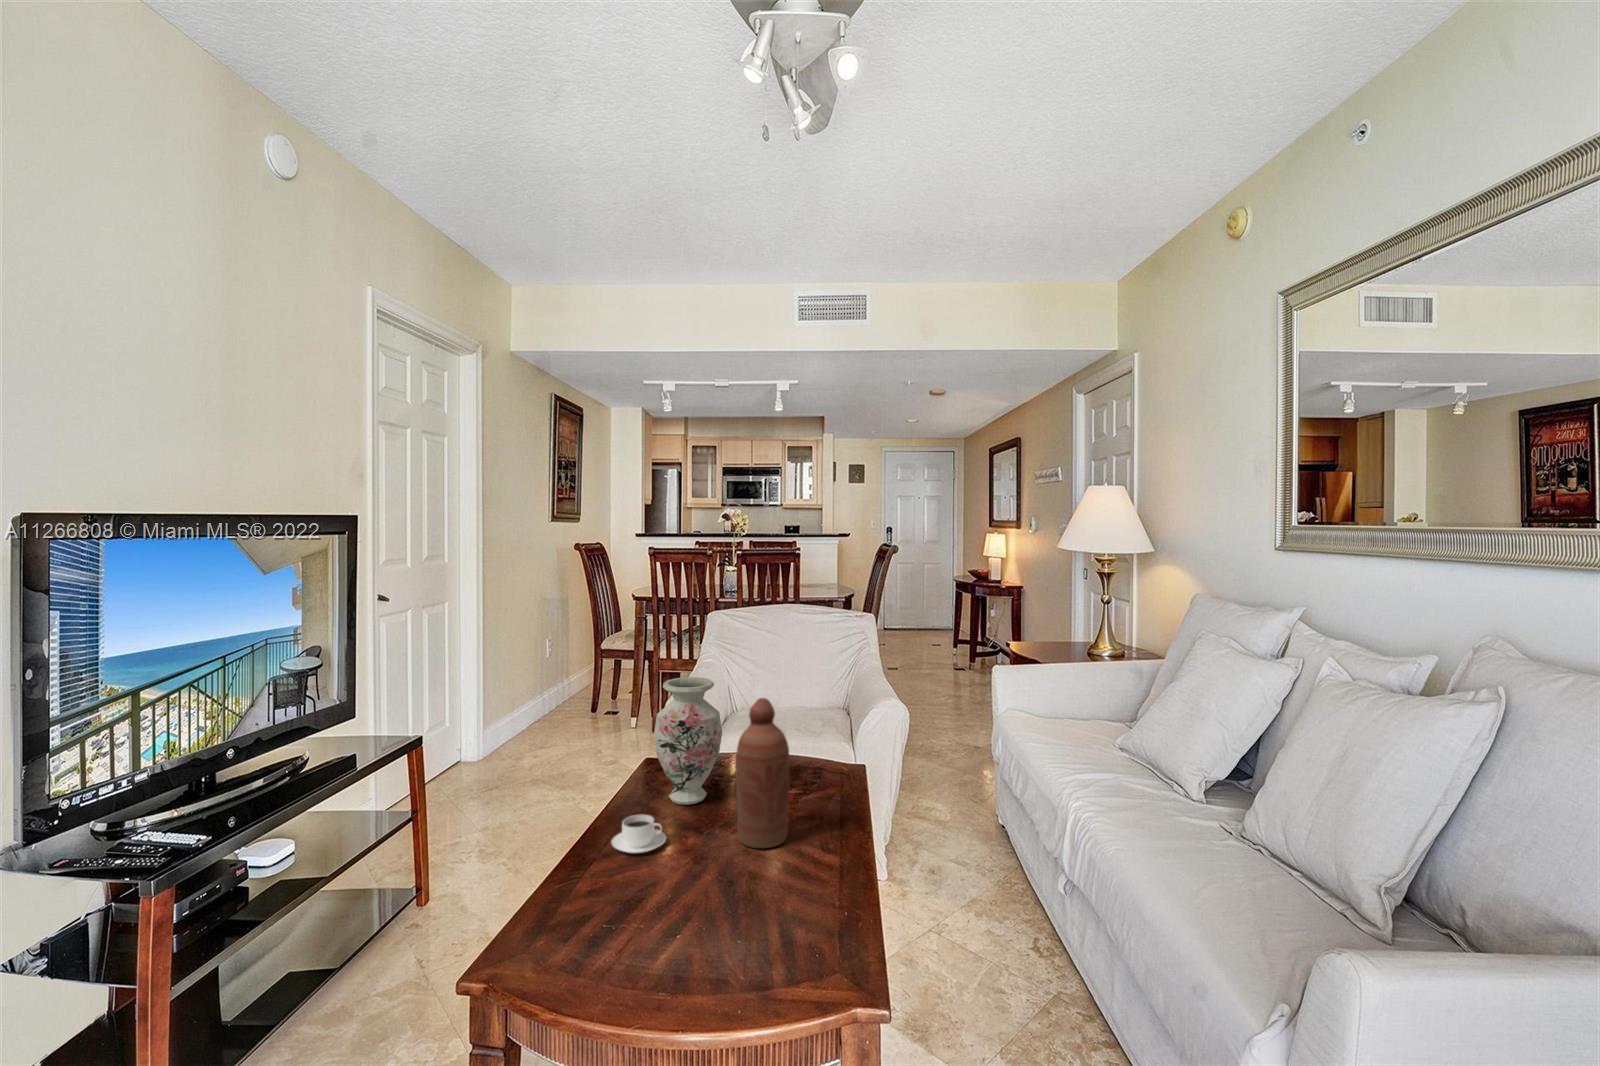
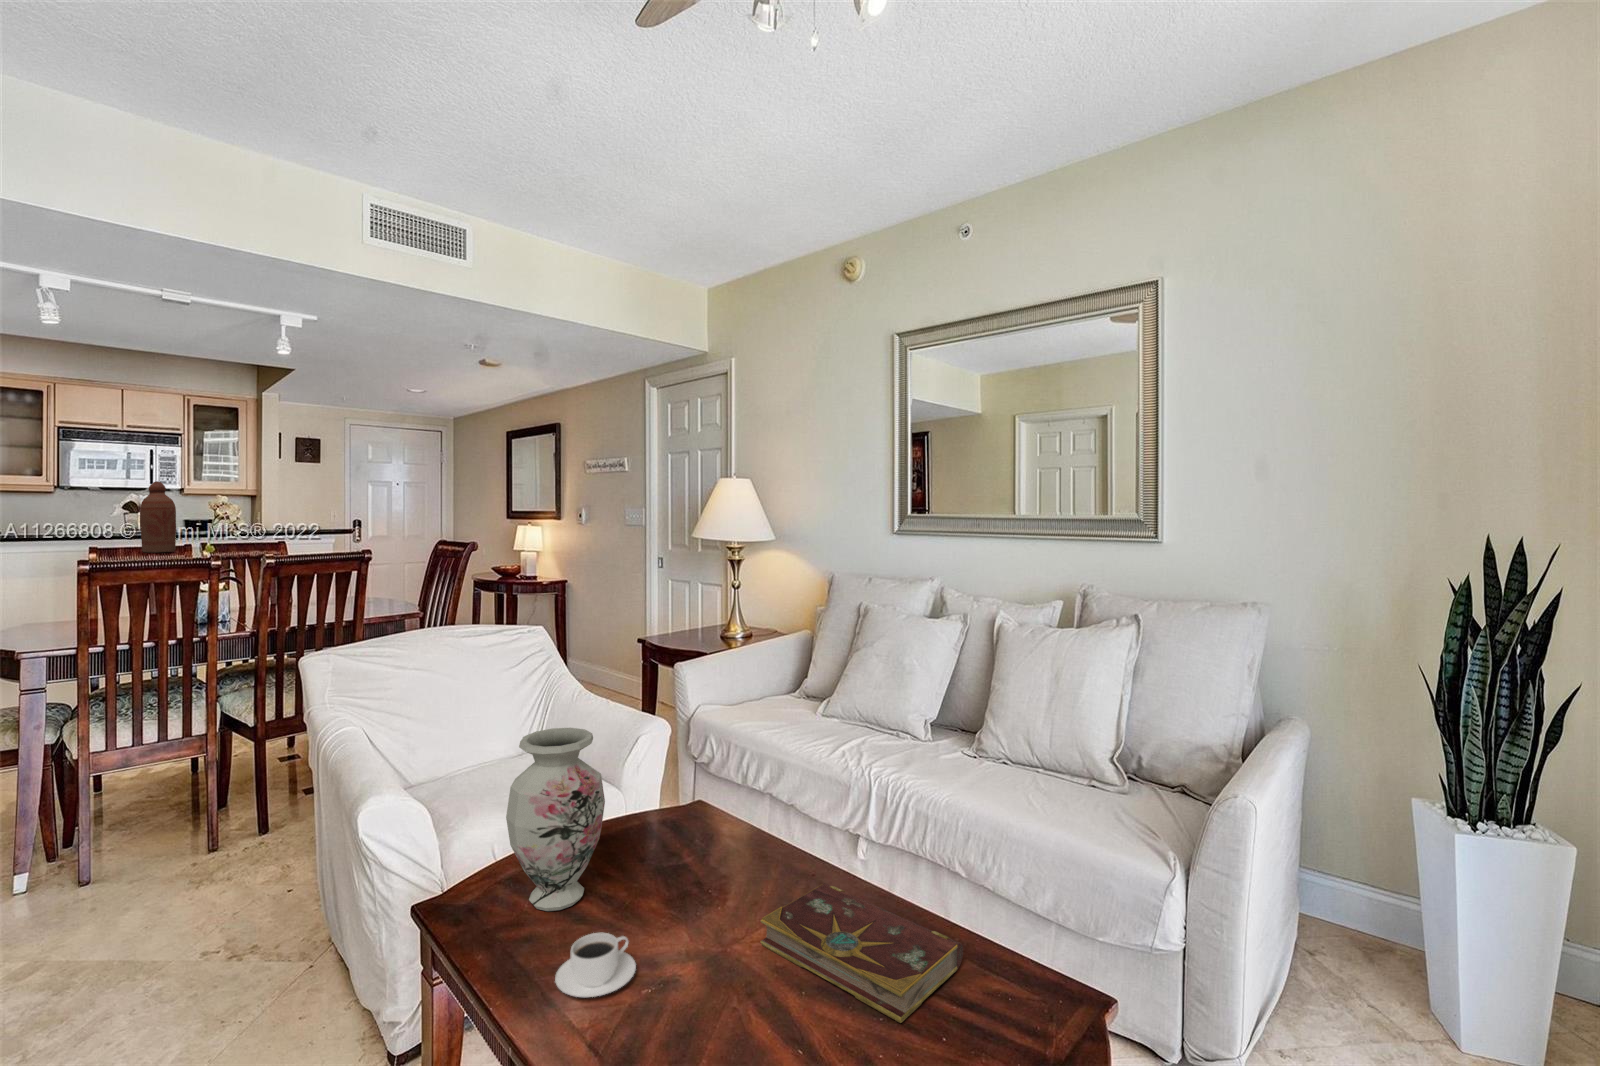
bottle: present [736,698,790,848] -> present [140,481,176,553]
book: none [733,850,840,956] -> present [761,883,963,1023]

